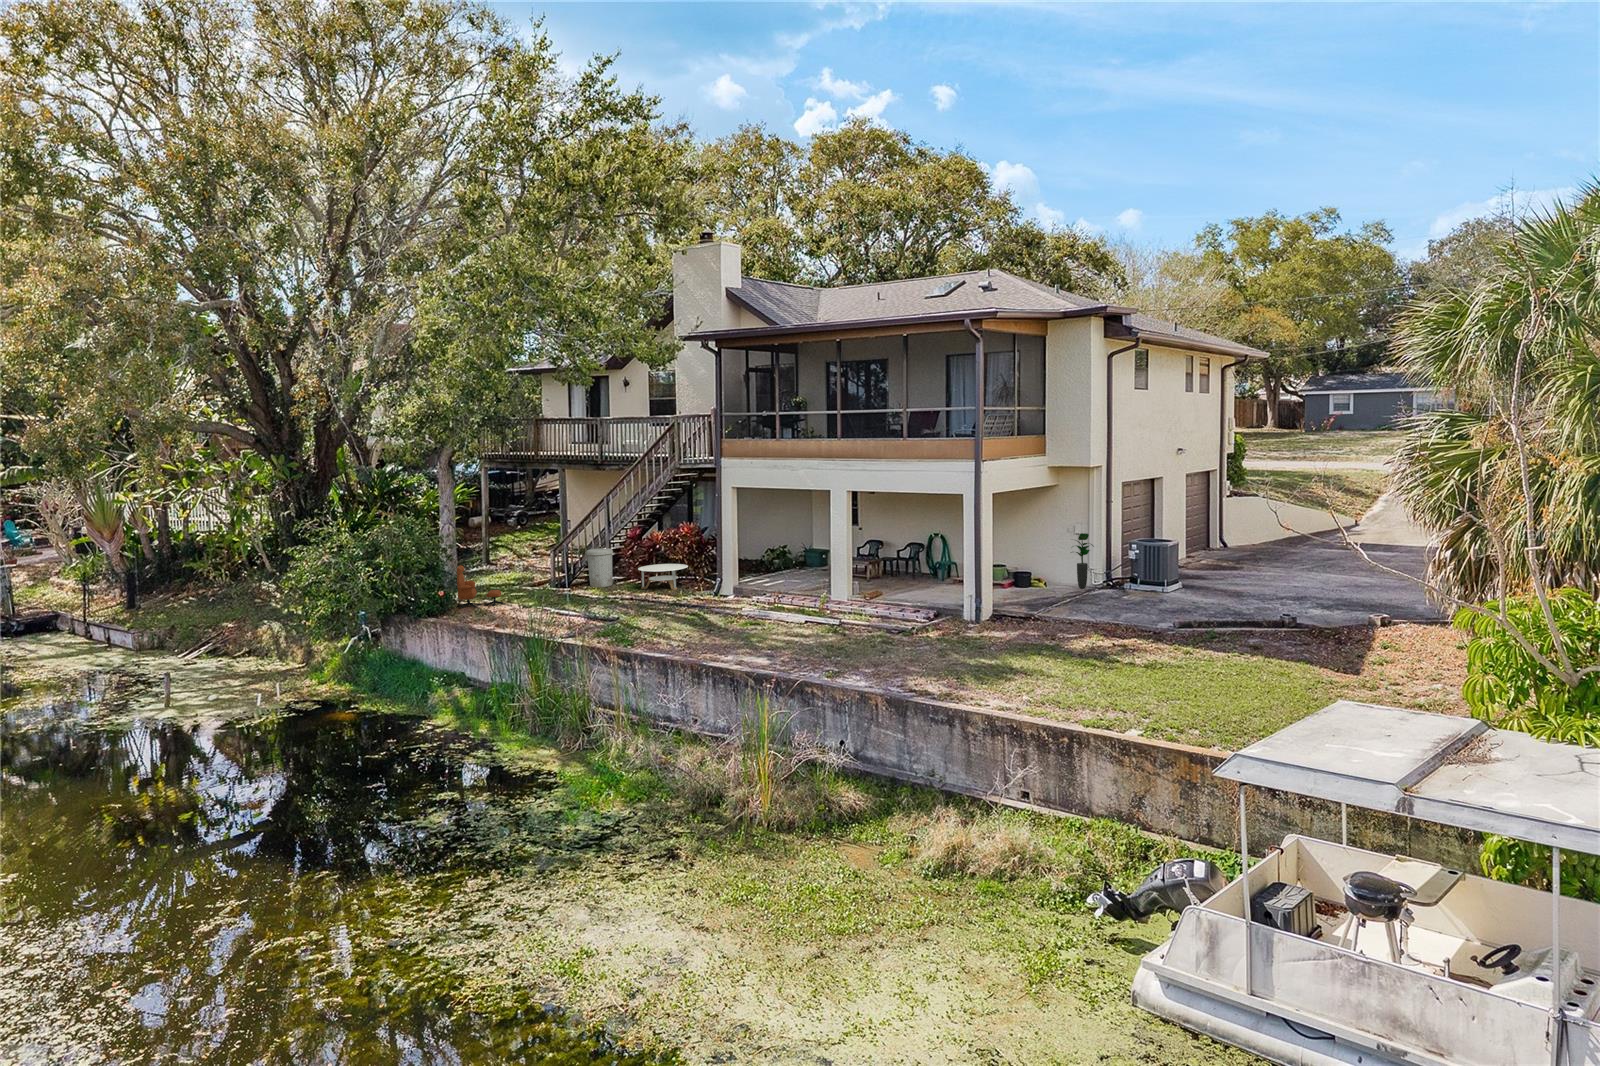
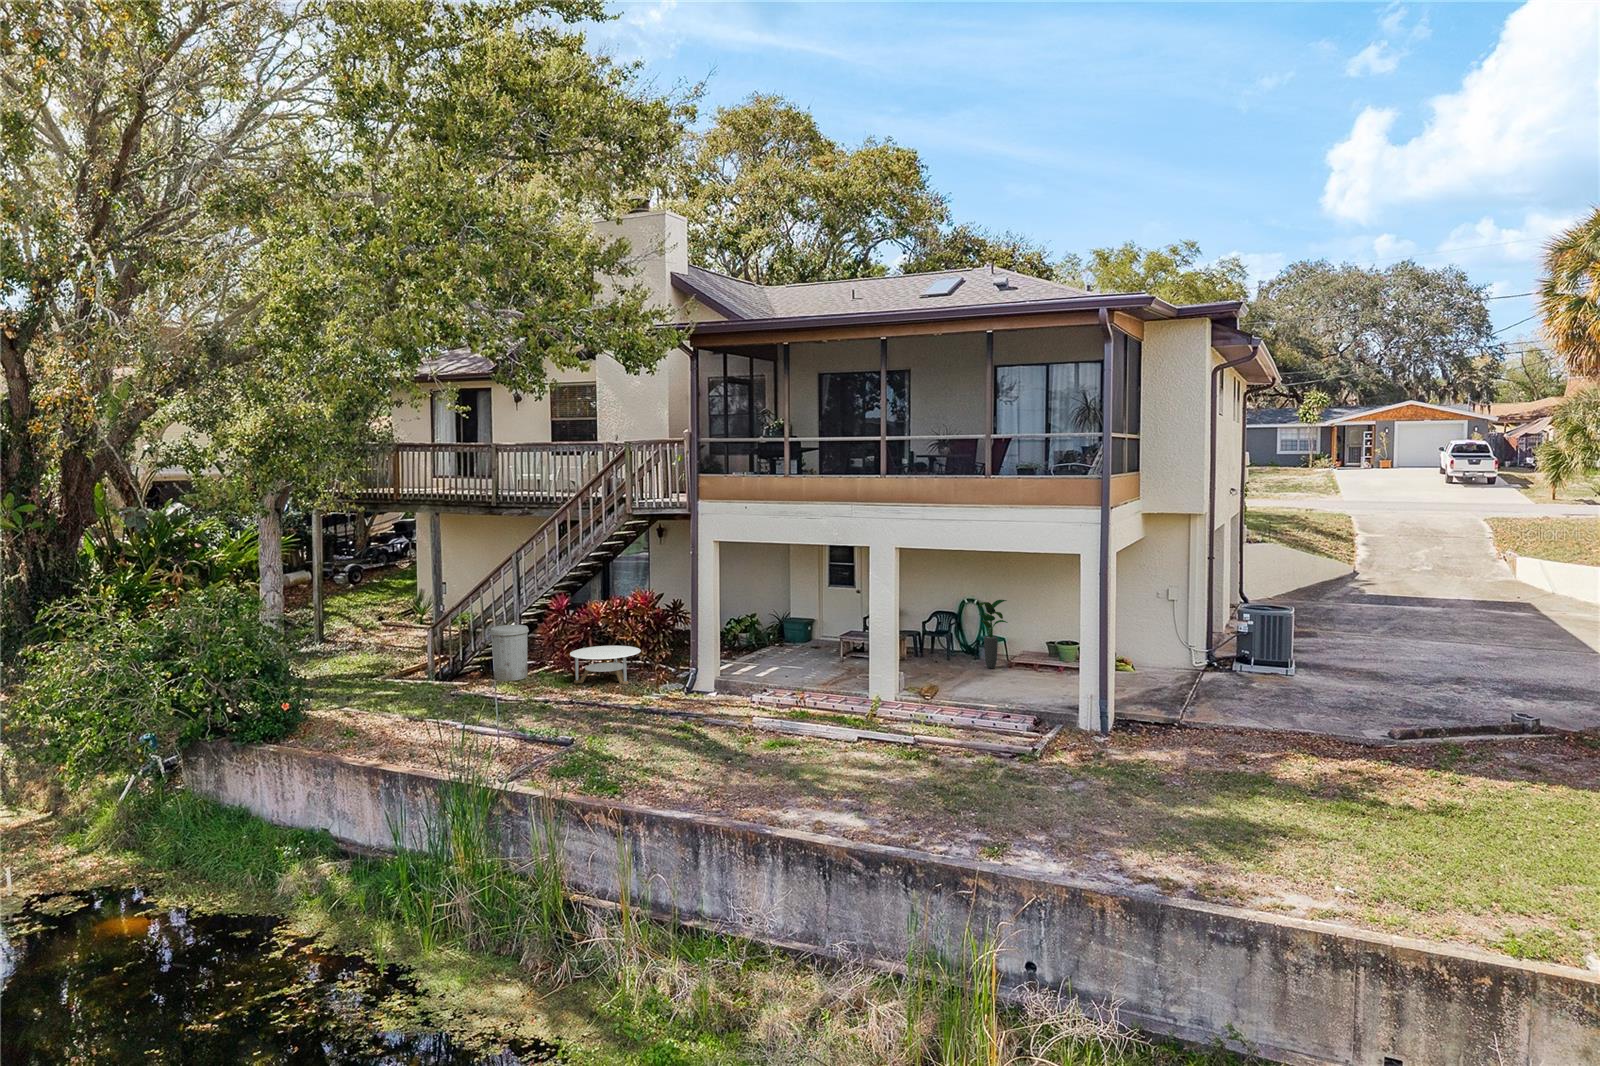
potted plant: present [1076,533,1094,588] -> present [979,600,1008,668]
lounge chair: present [457,565,505,608] -> none [304,658,381,724]

